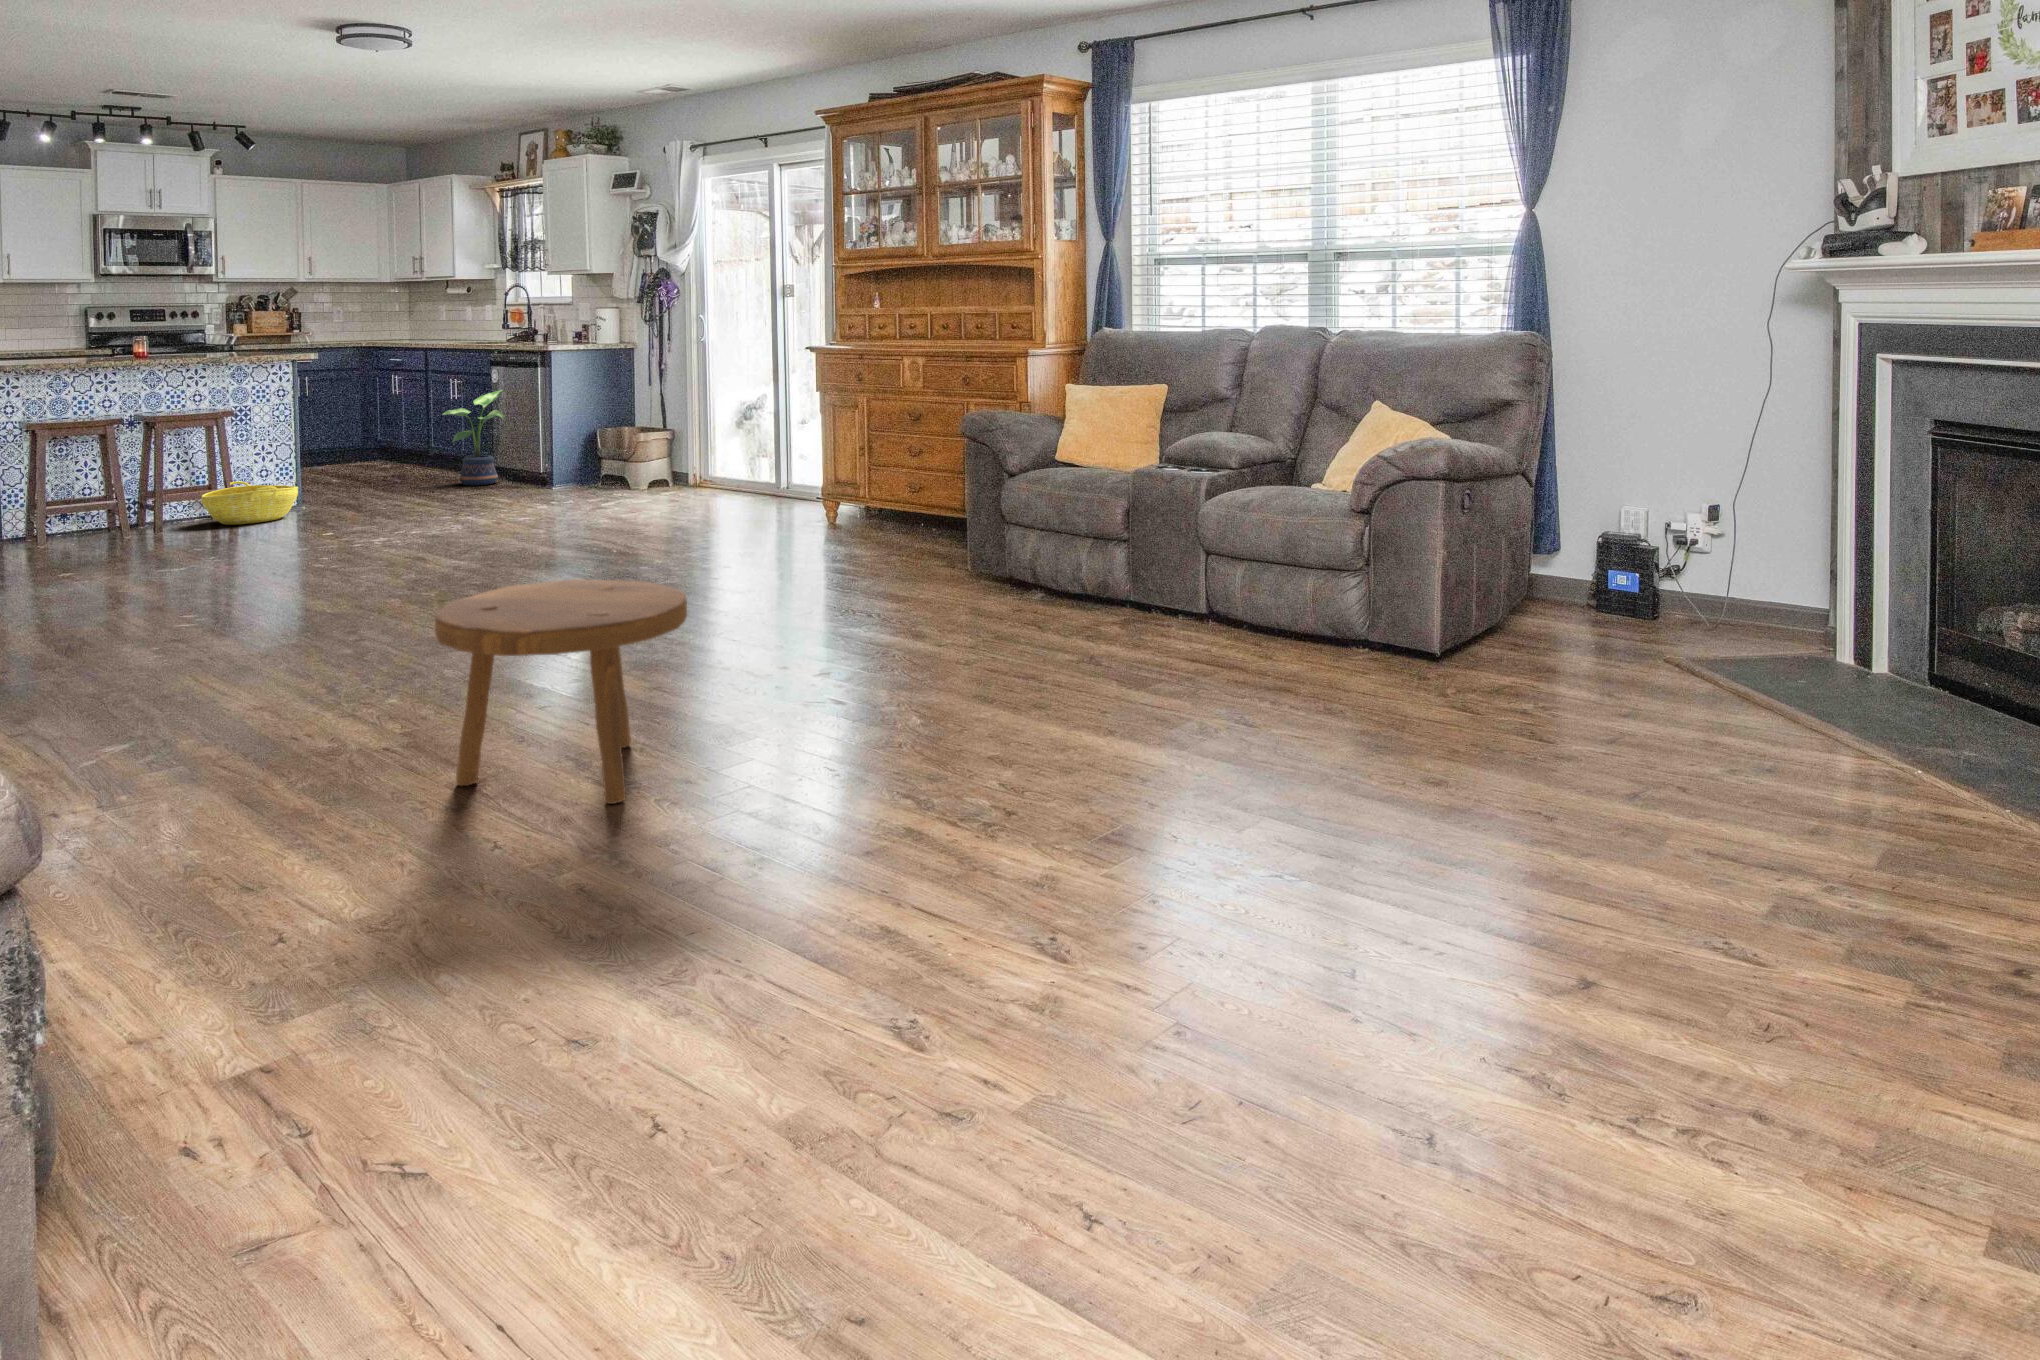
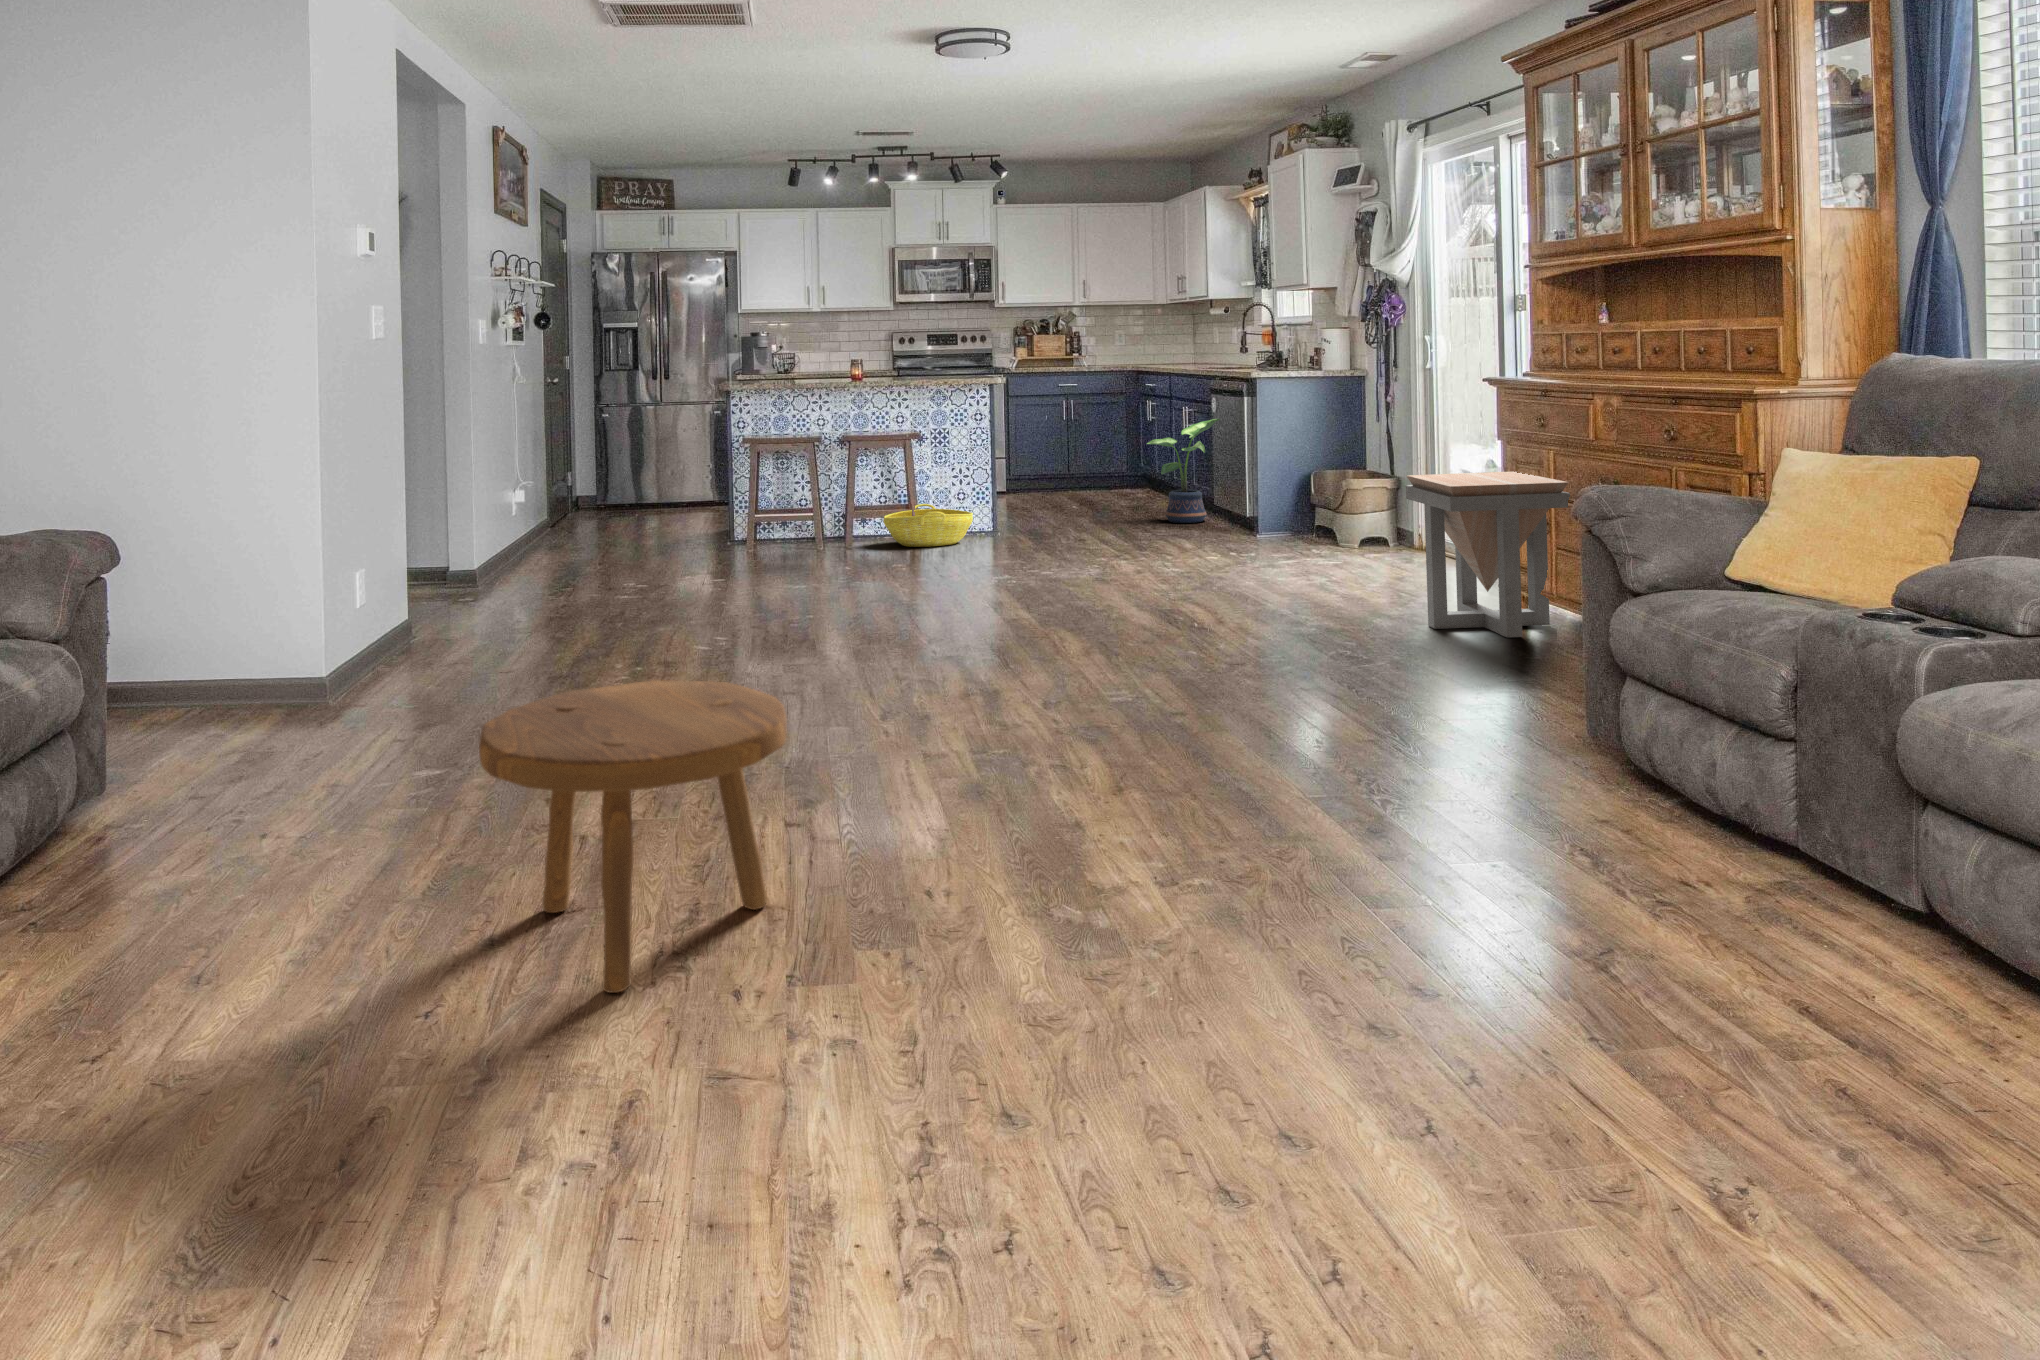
side table: none [764,416,882,534] -> present [1406,472,1570,637]

